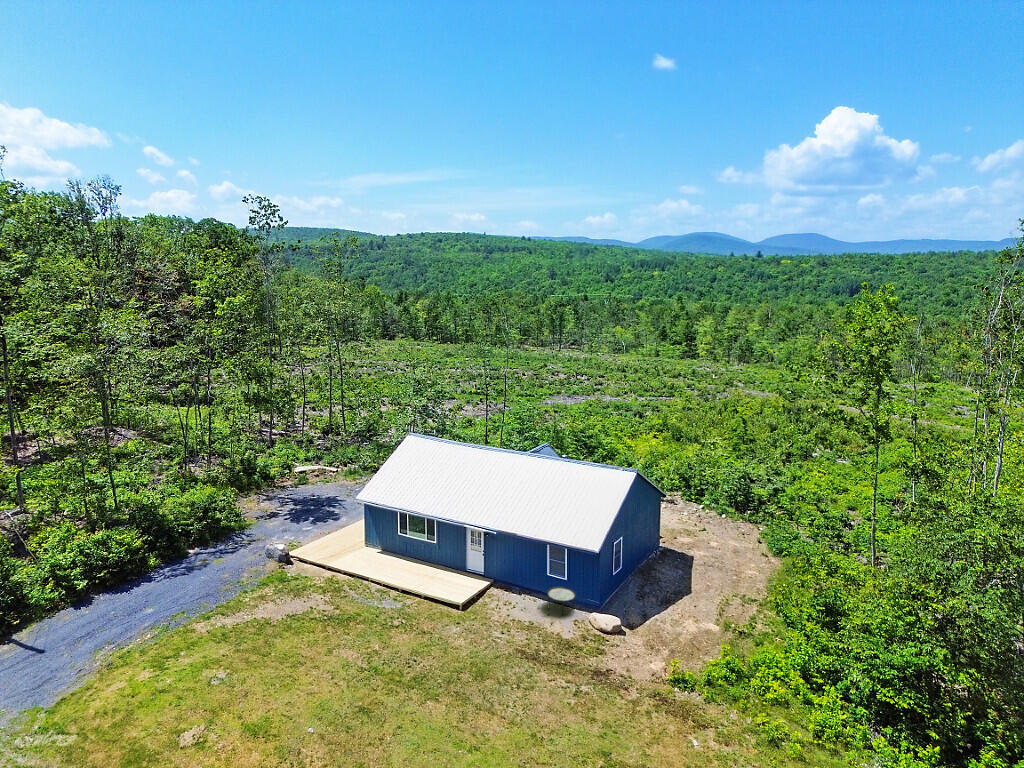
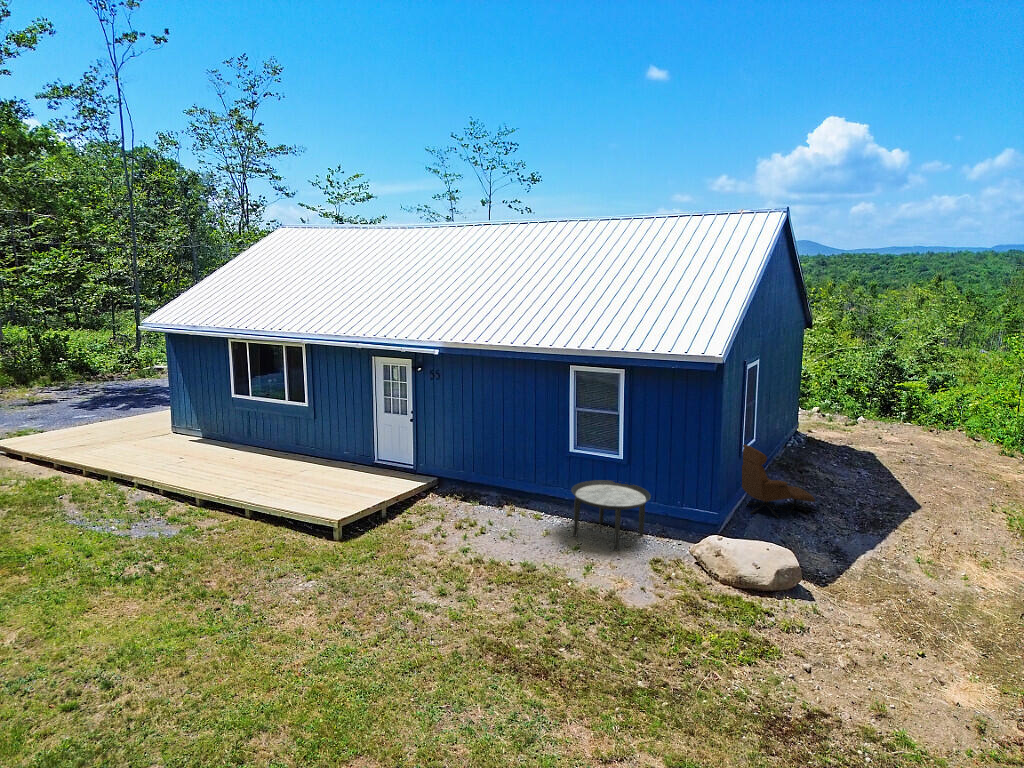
lounge chair: none [615,569,645,601] -> present [742,444,815,518]

